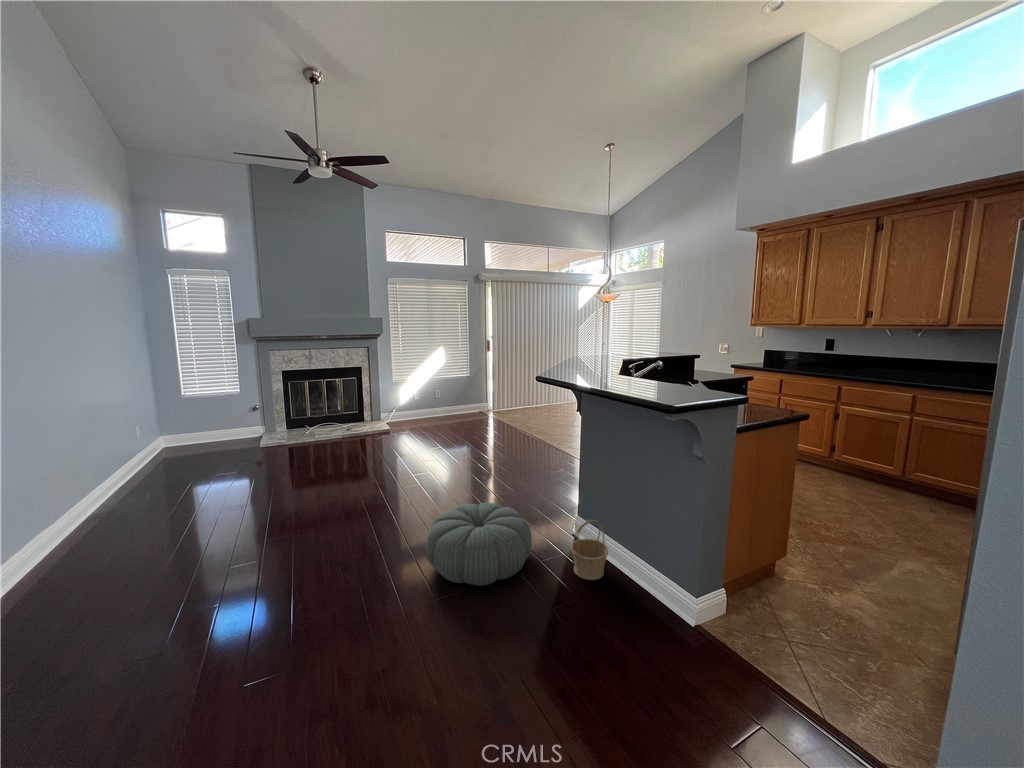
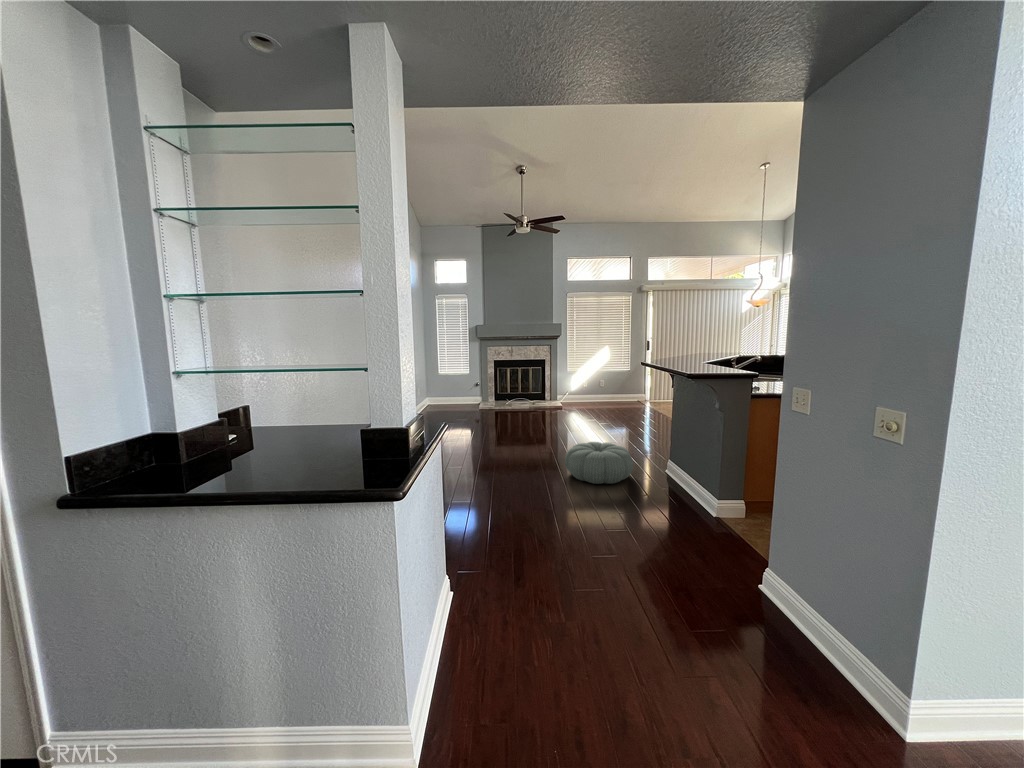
basket: present [571,520,608,580] -> none [657,455,684,495]

